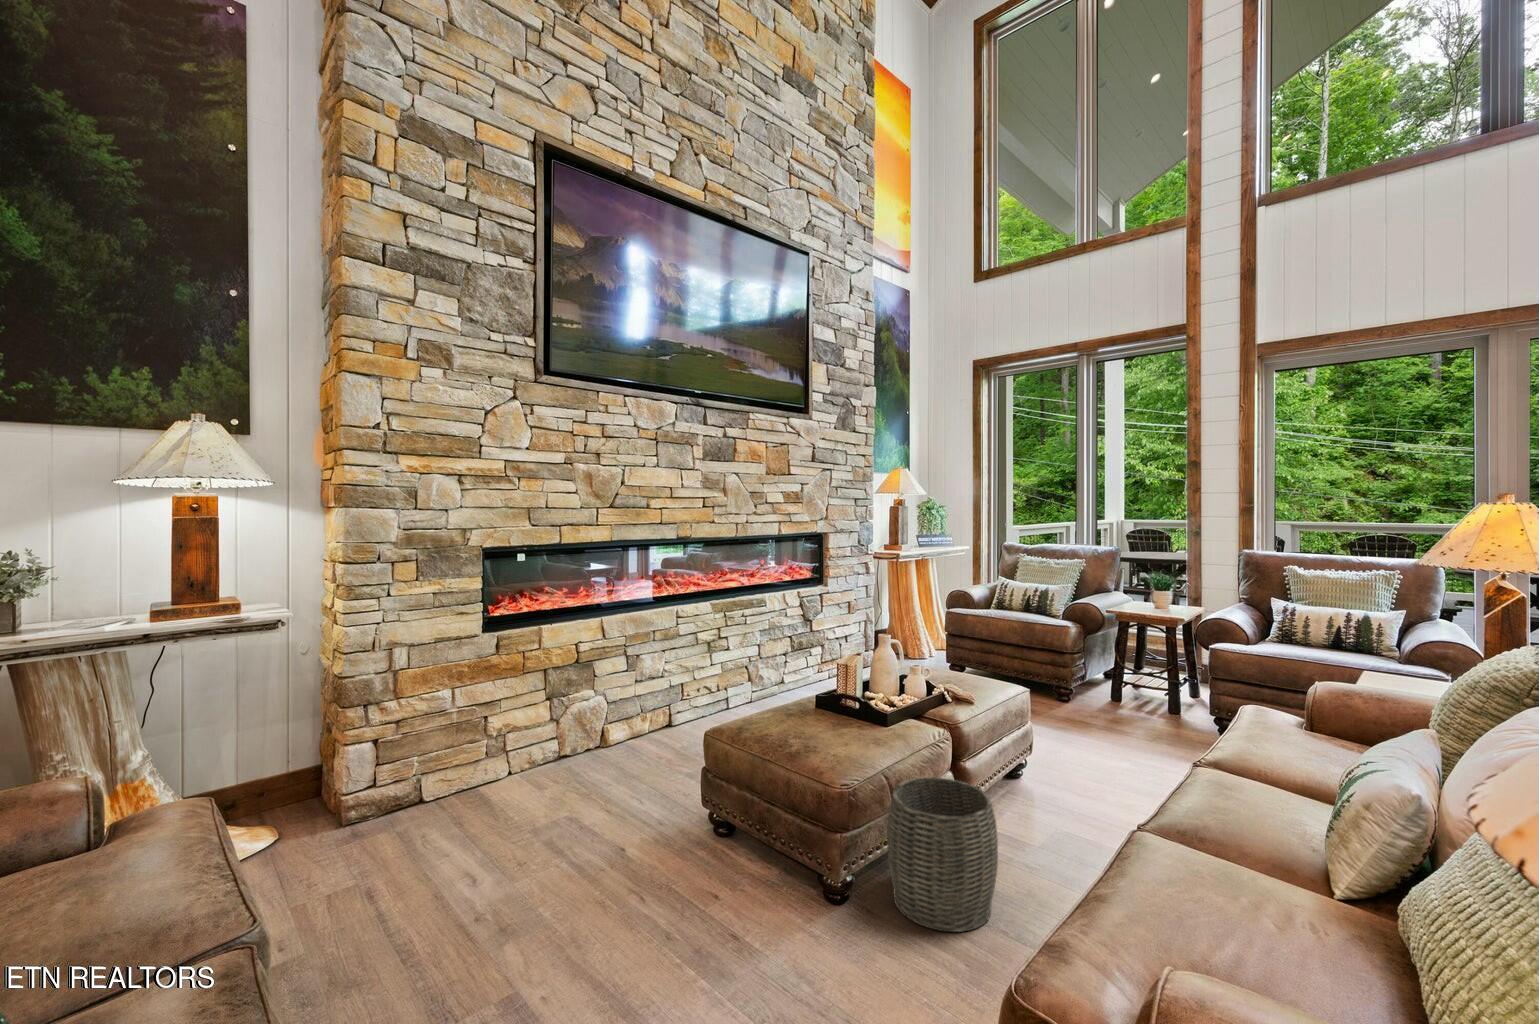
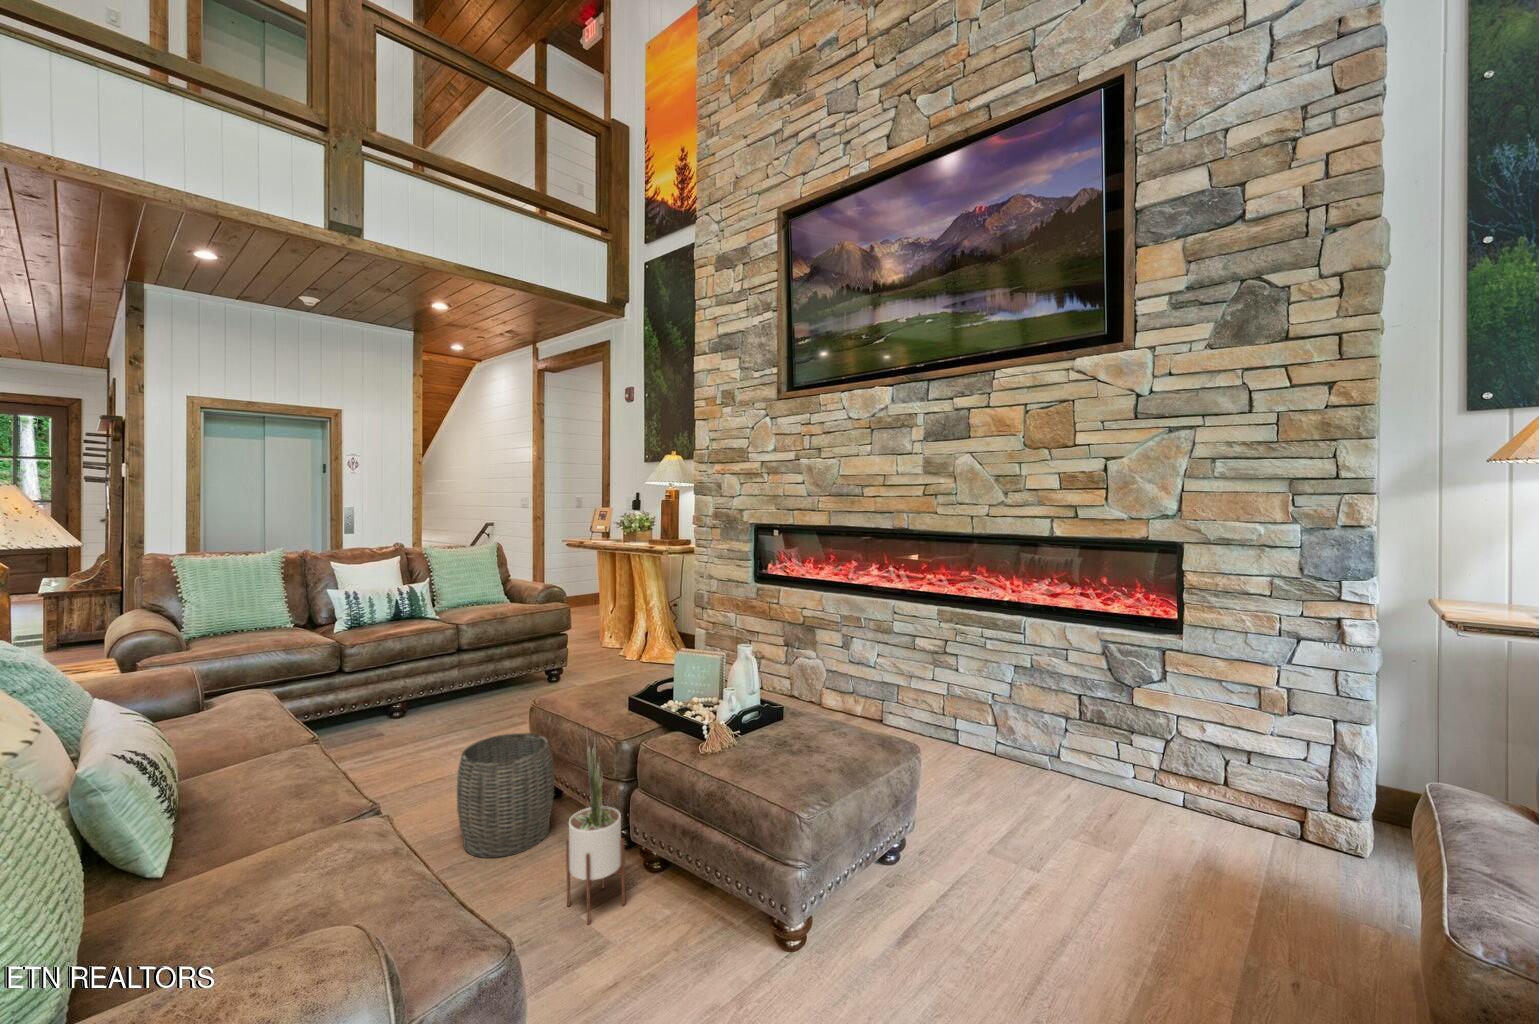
potted plant: none [1001,694,1051,844] -> present [566,747,625,924]

